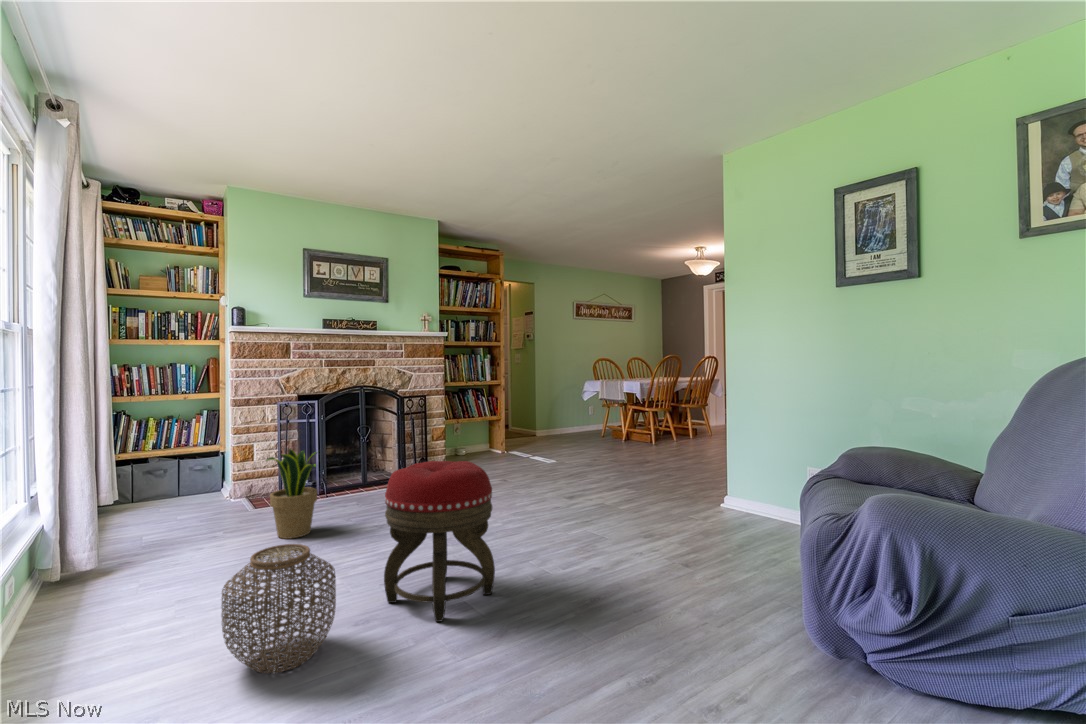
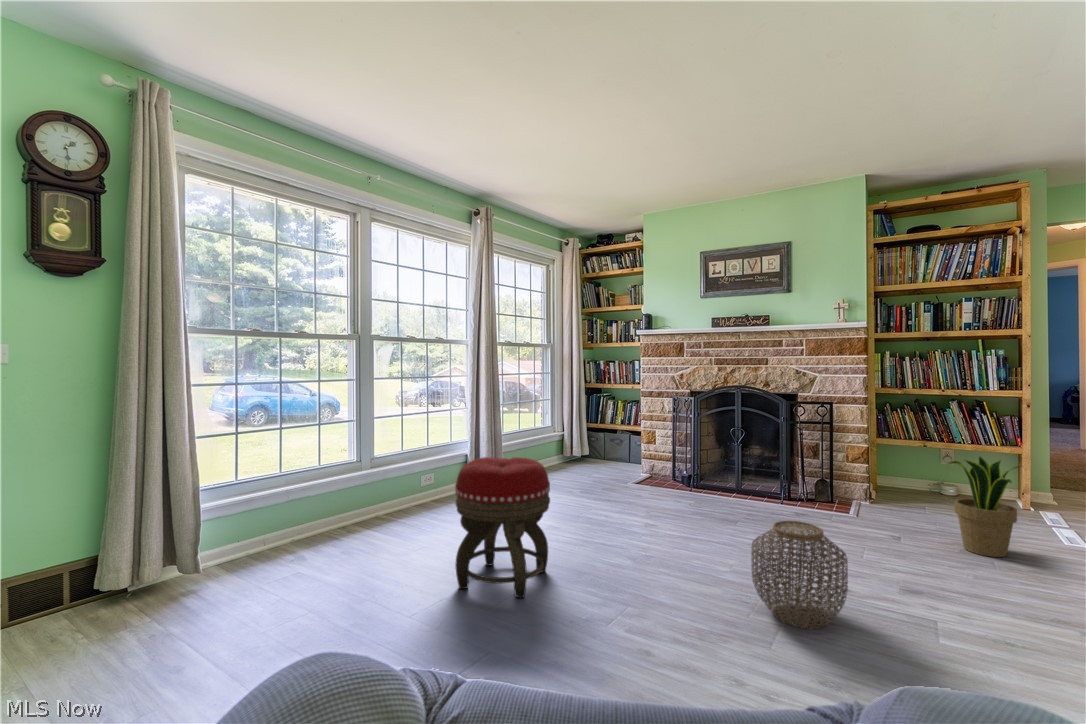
potted plant: present [266,449,317,539] -> present [948,457,1020,557]
woven basket: present [221,544,336,673] -> present [751,521,848,629]

